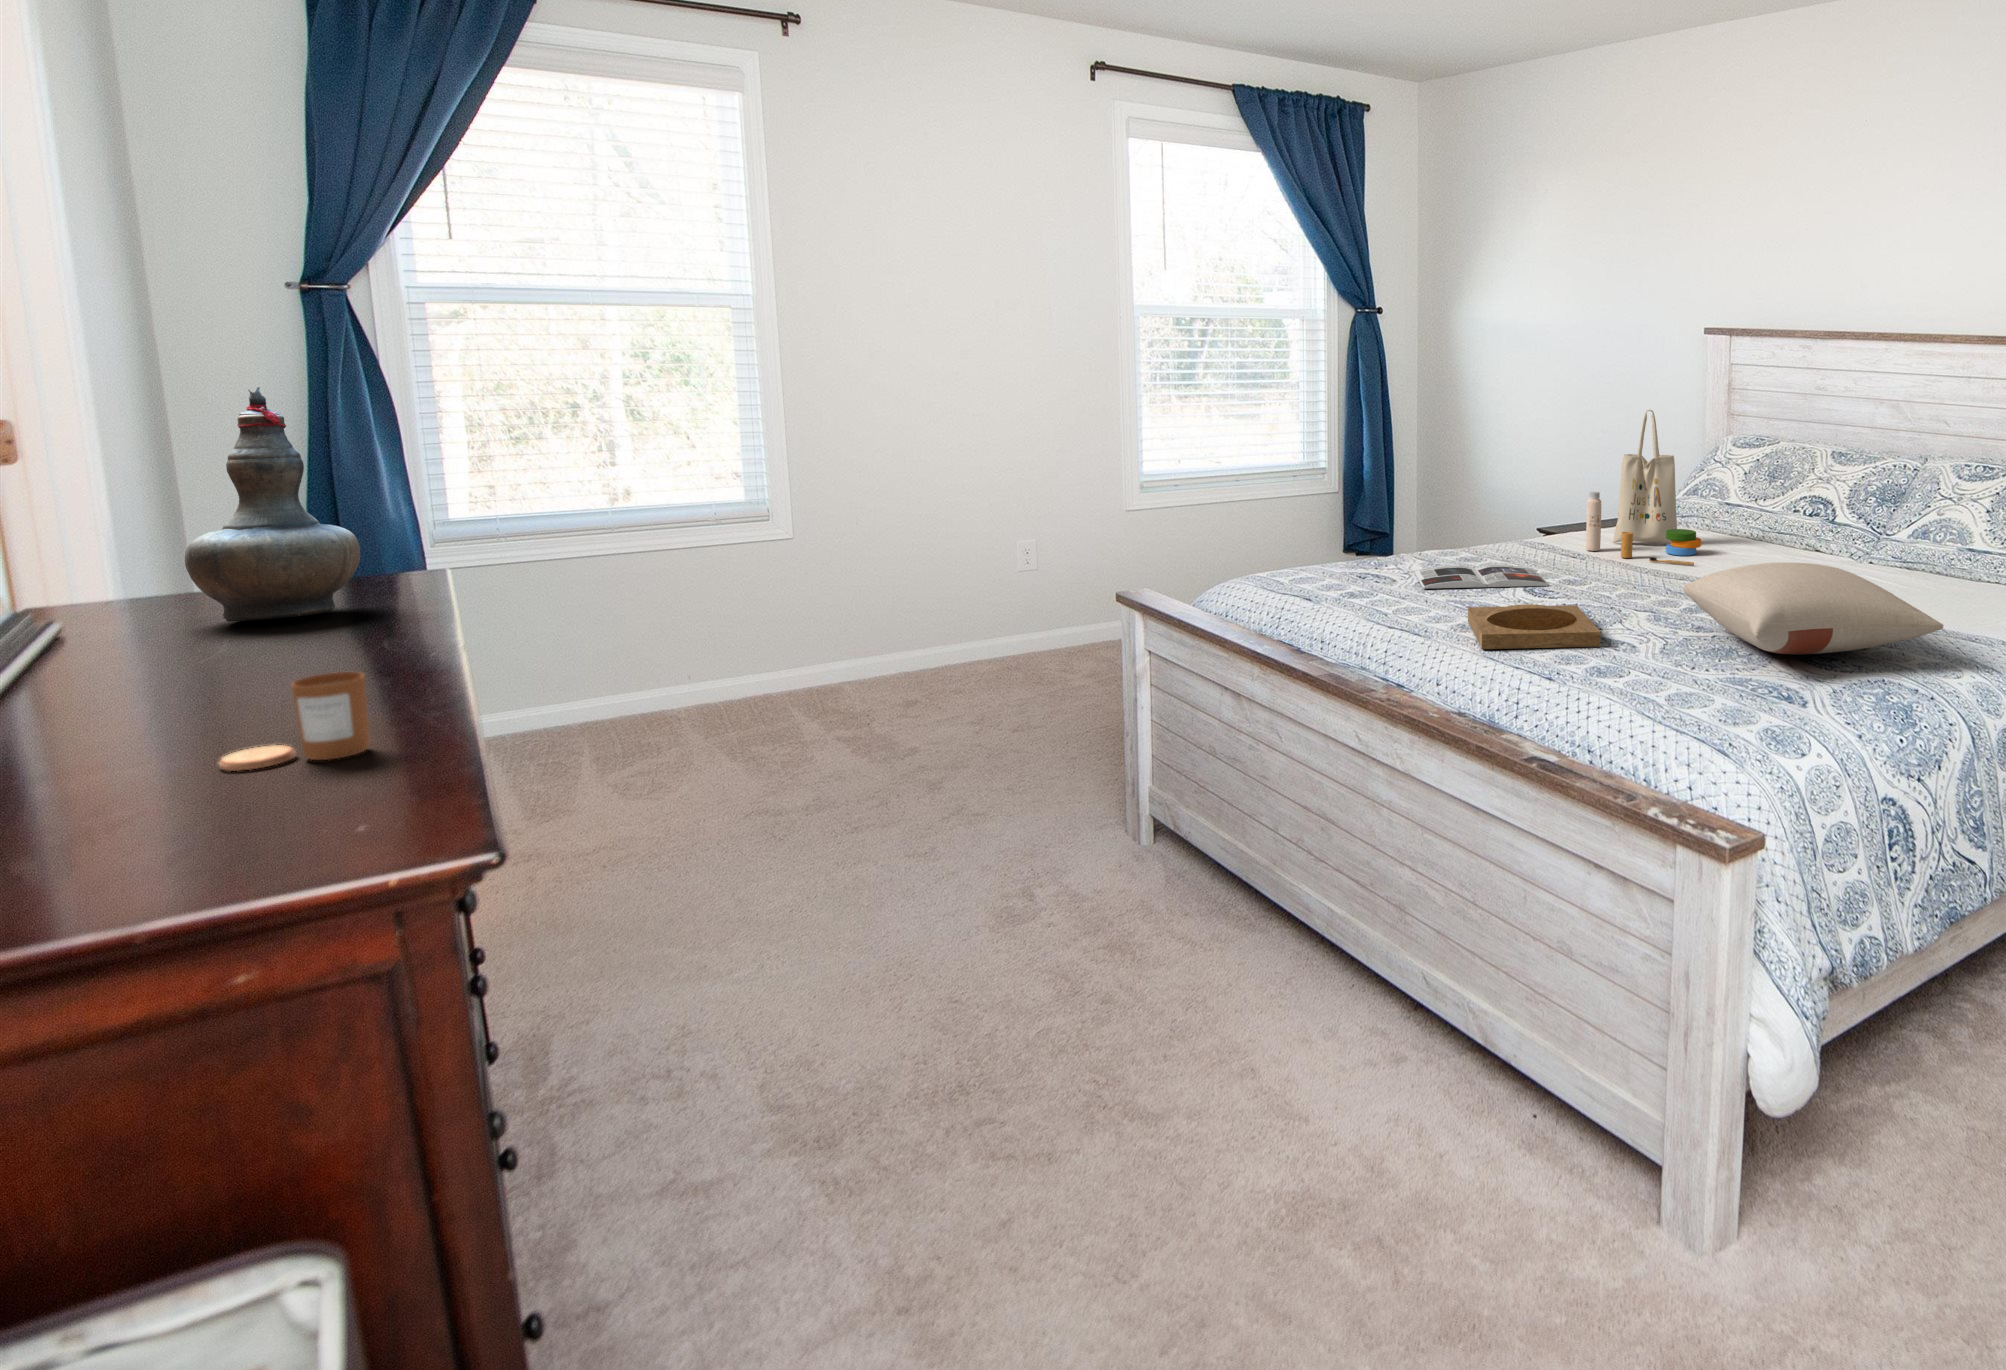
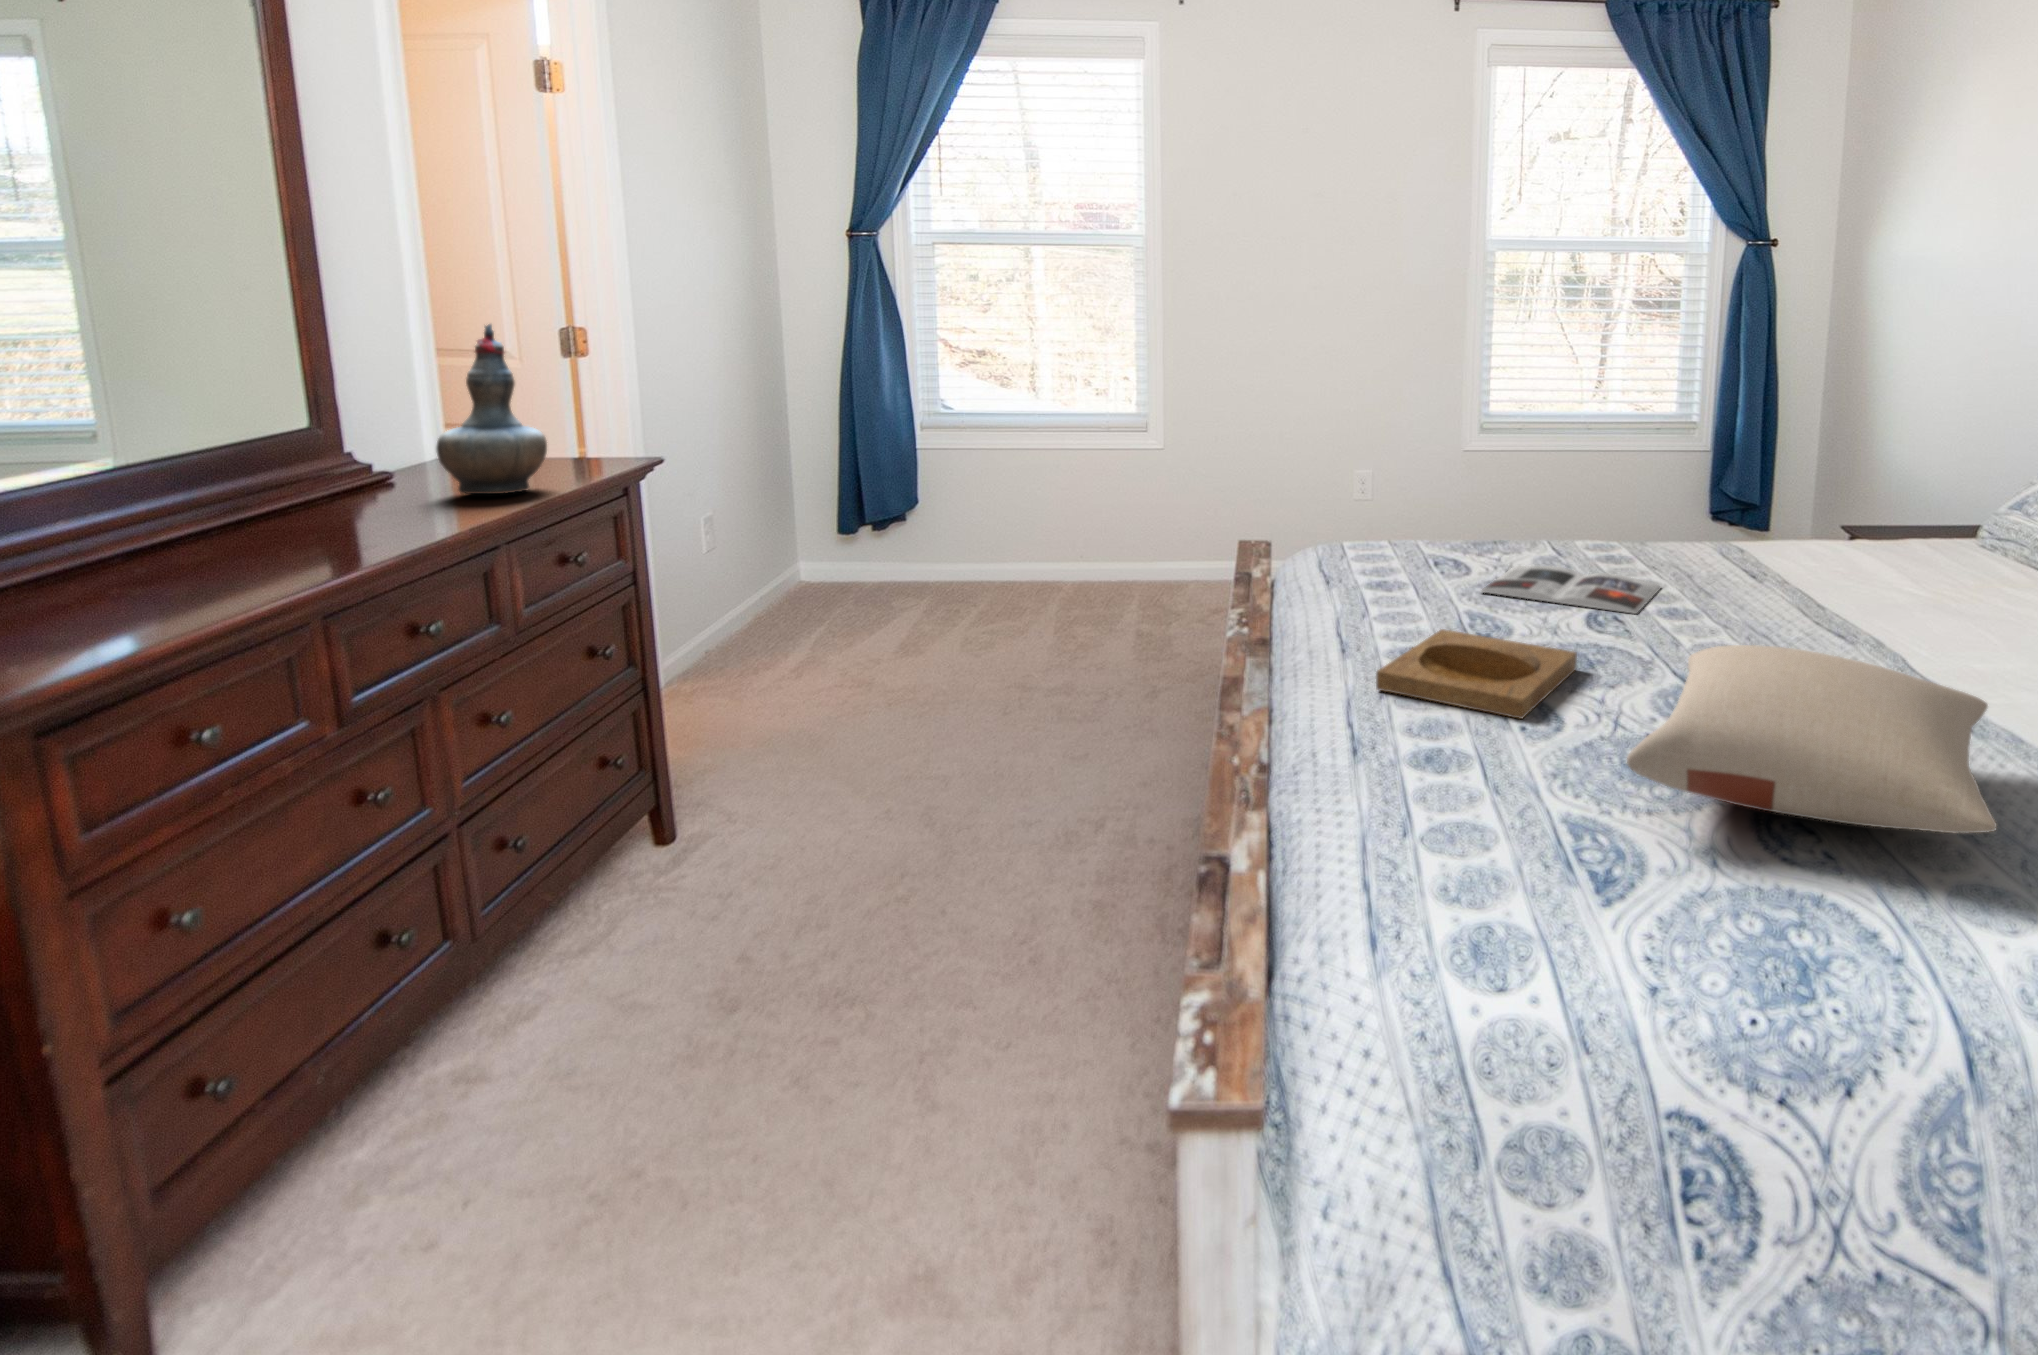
tote bag: present [1586,410,1701,565] -> none [1786,385,1952,617]
candle: present [219,672,370,771] -> none [90,555,179,622]

